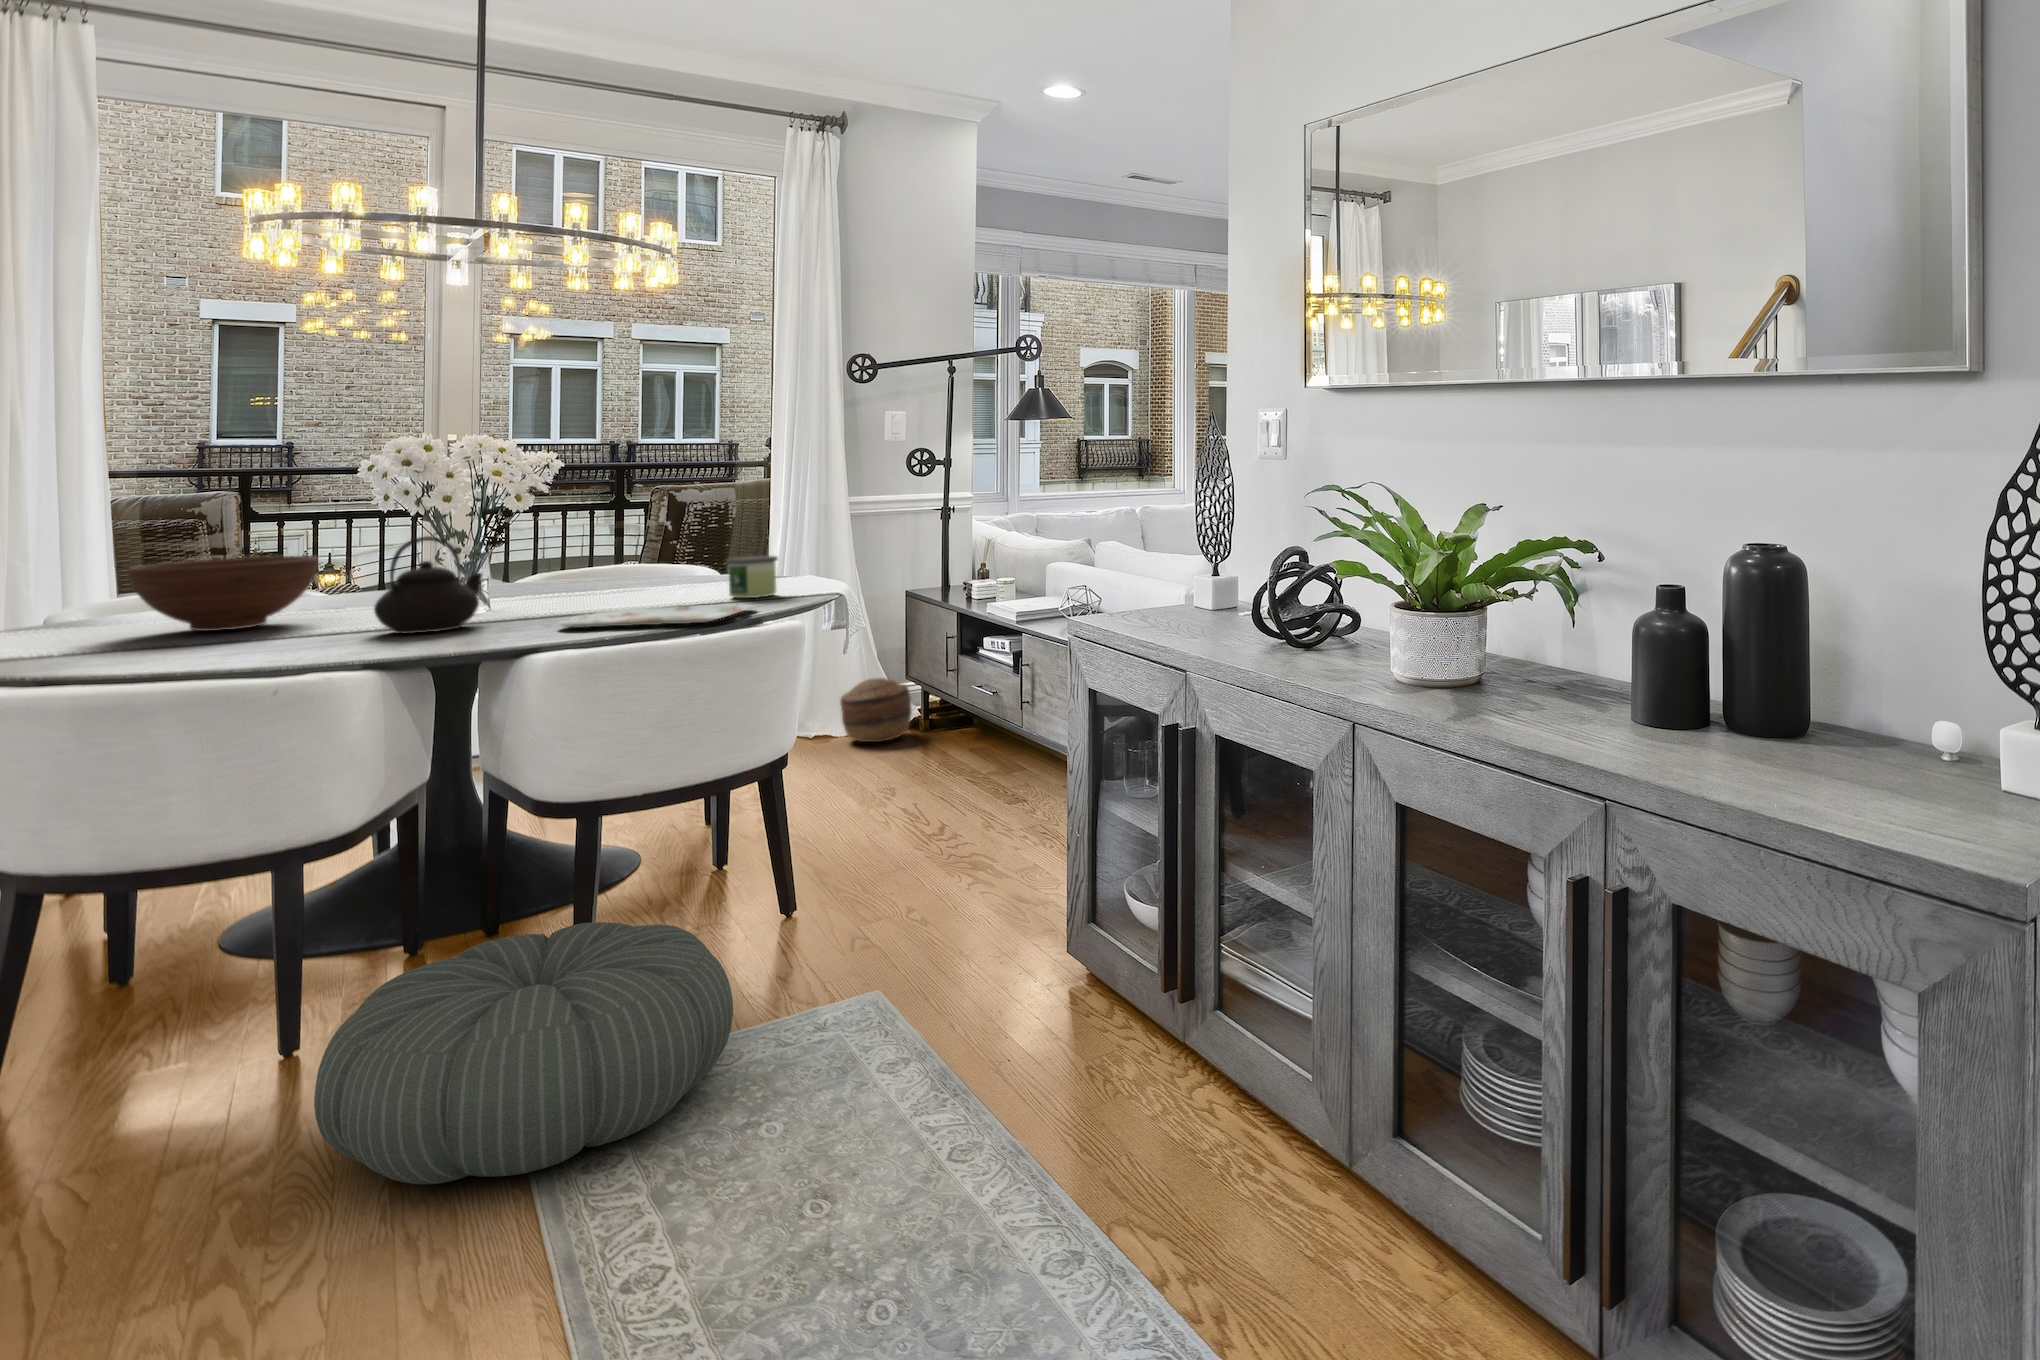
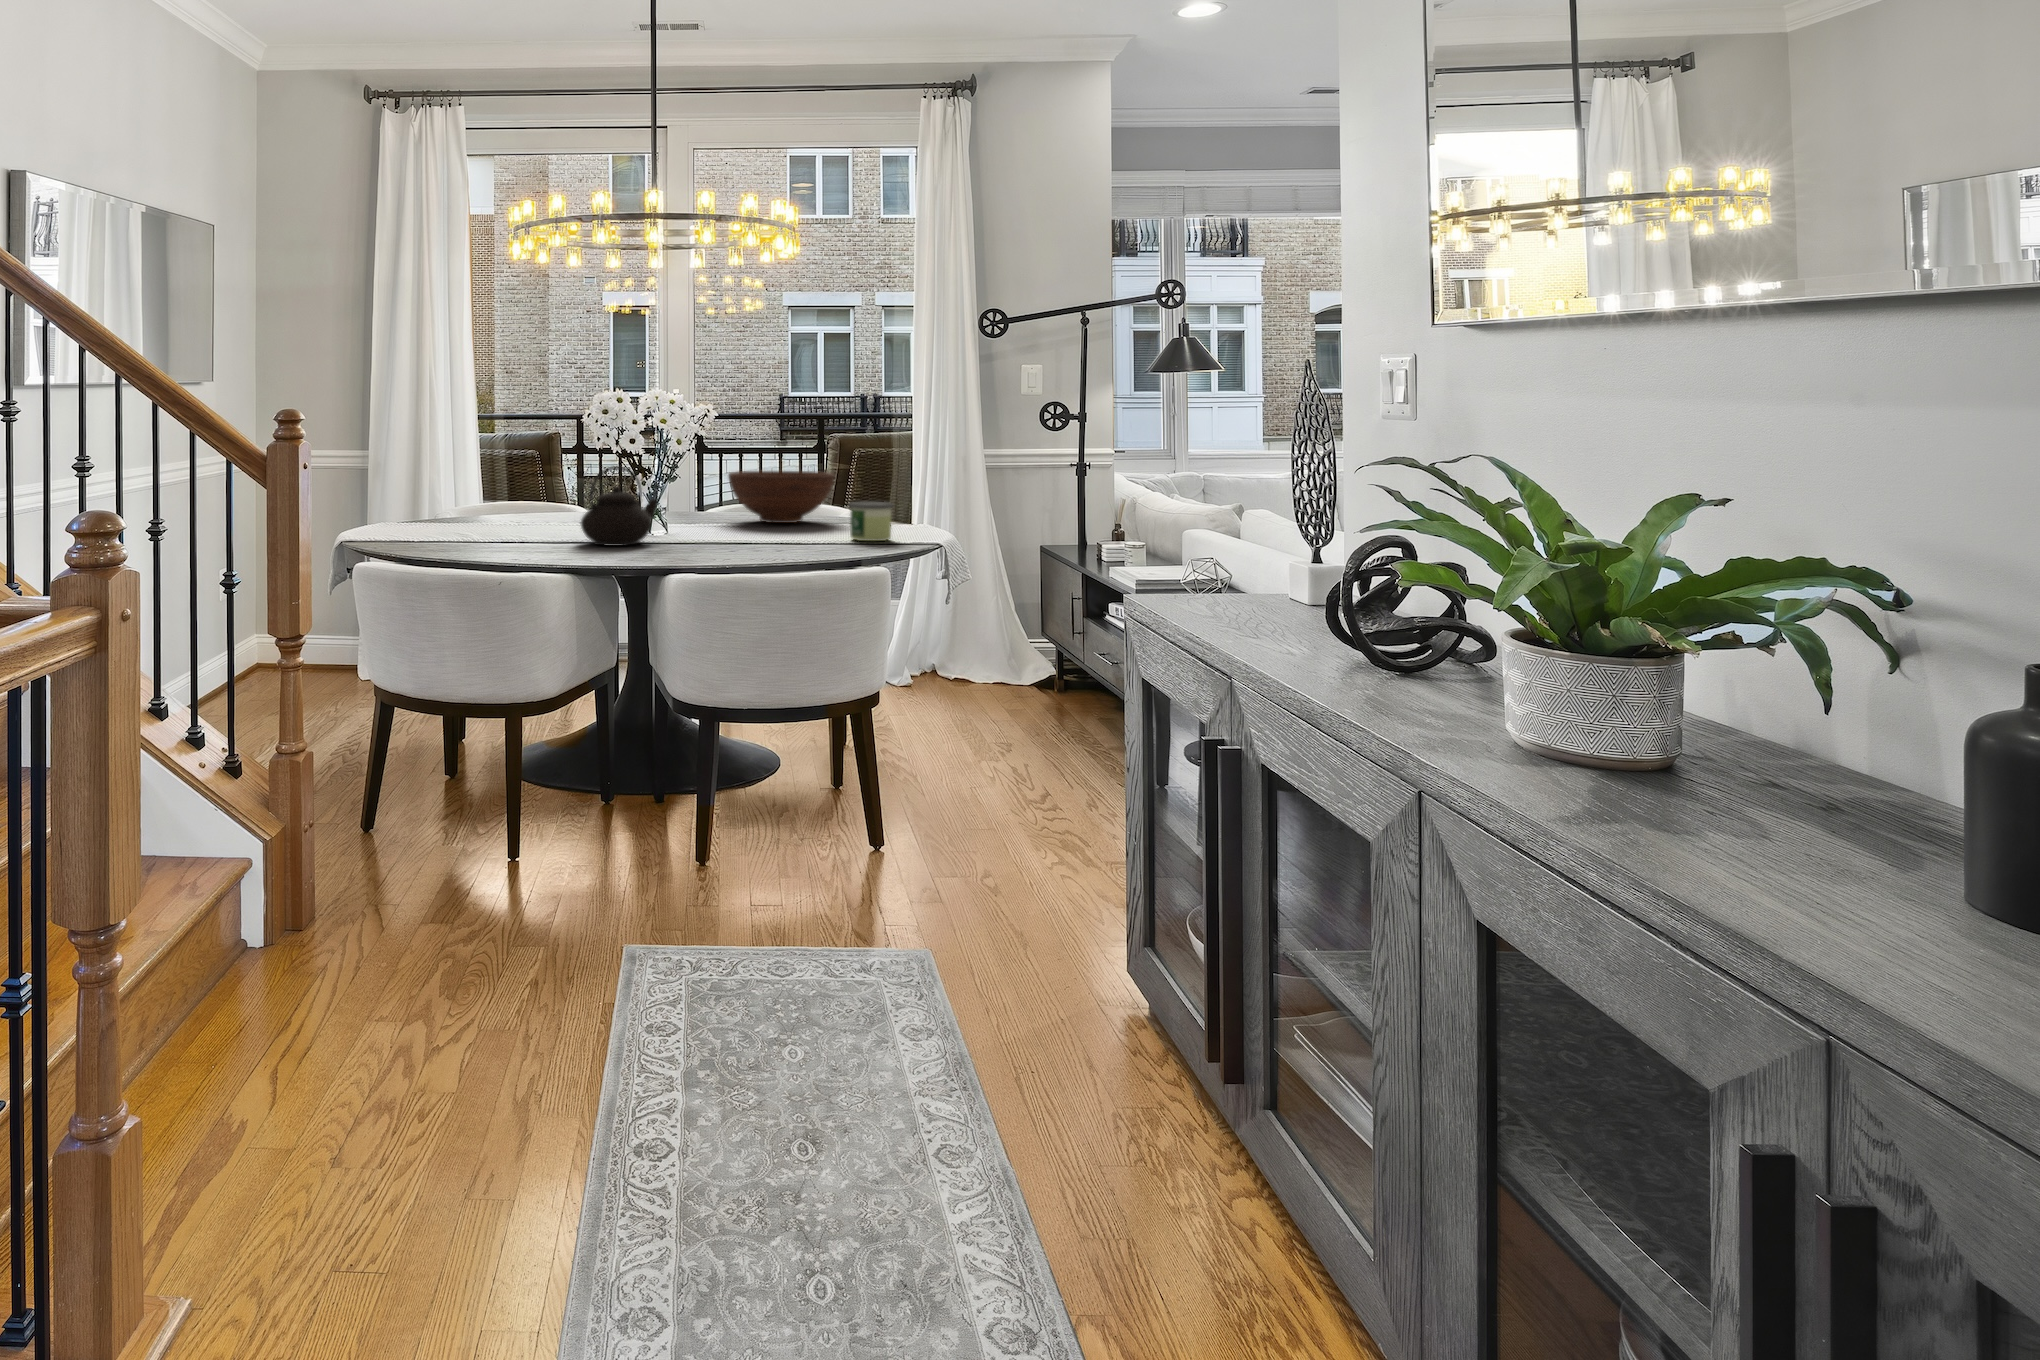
fruit bowl: present [128,556,318,631] -> present [728,471,835,523]
serving tray: present [559,604,754,628] -> none [700,540,862,561]
basket: present [840,678,911,742] -> none [971,629,1039,692]
pouf: present [314,922,733,1184] -> none [476,813,780,1021]

